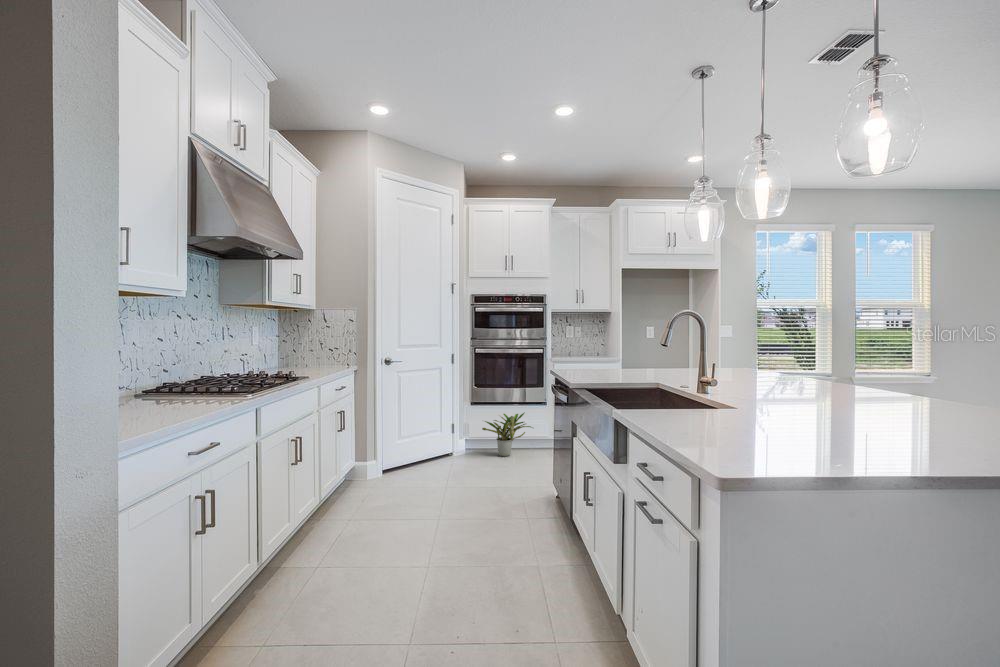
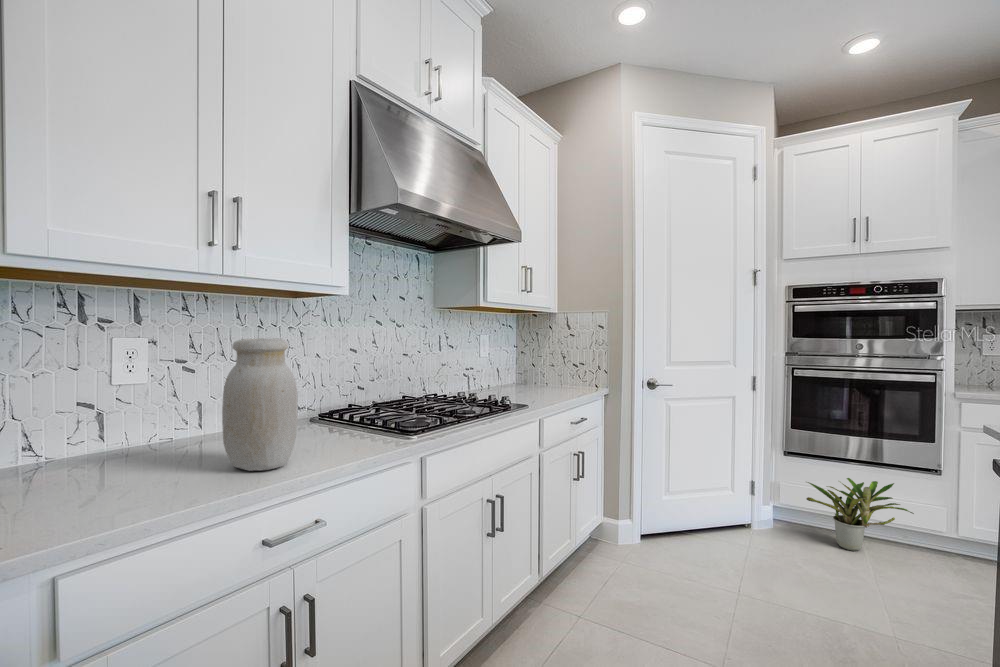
jar: none [143,323,196,407] -> present [222,338,298,471]

